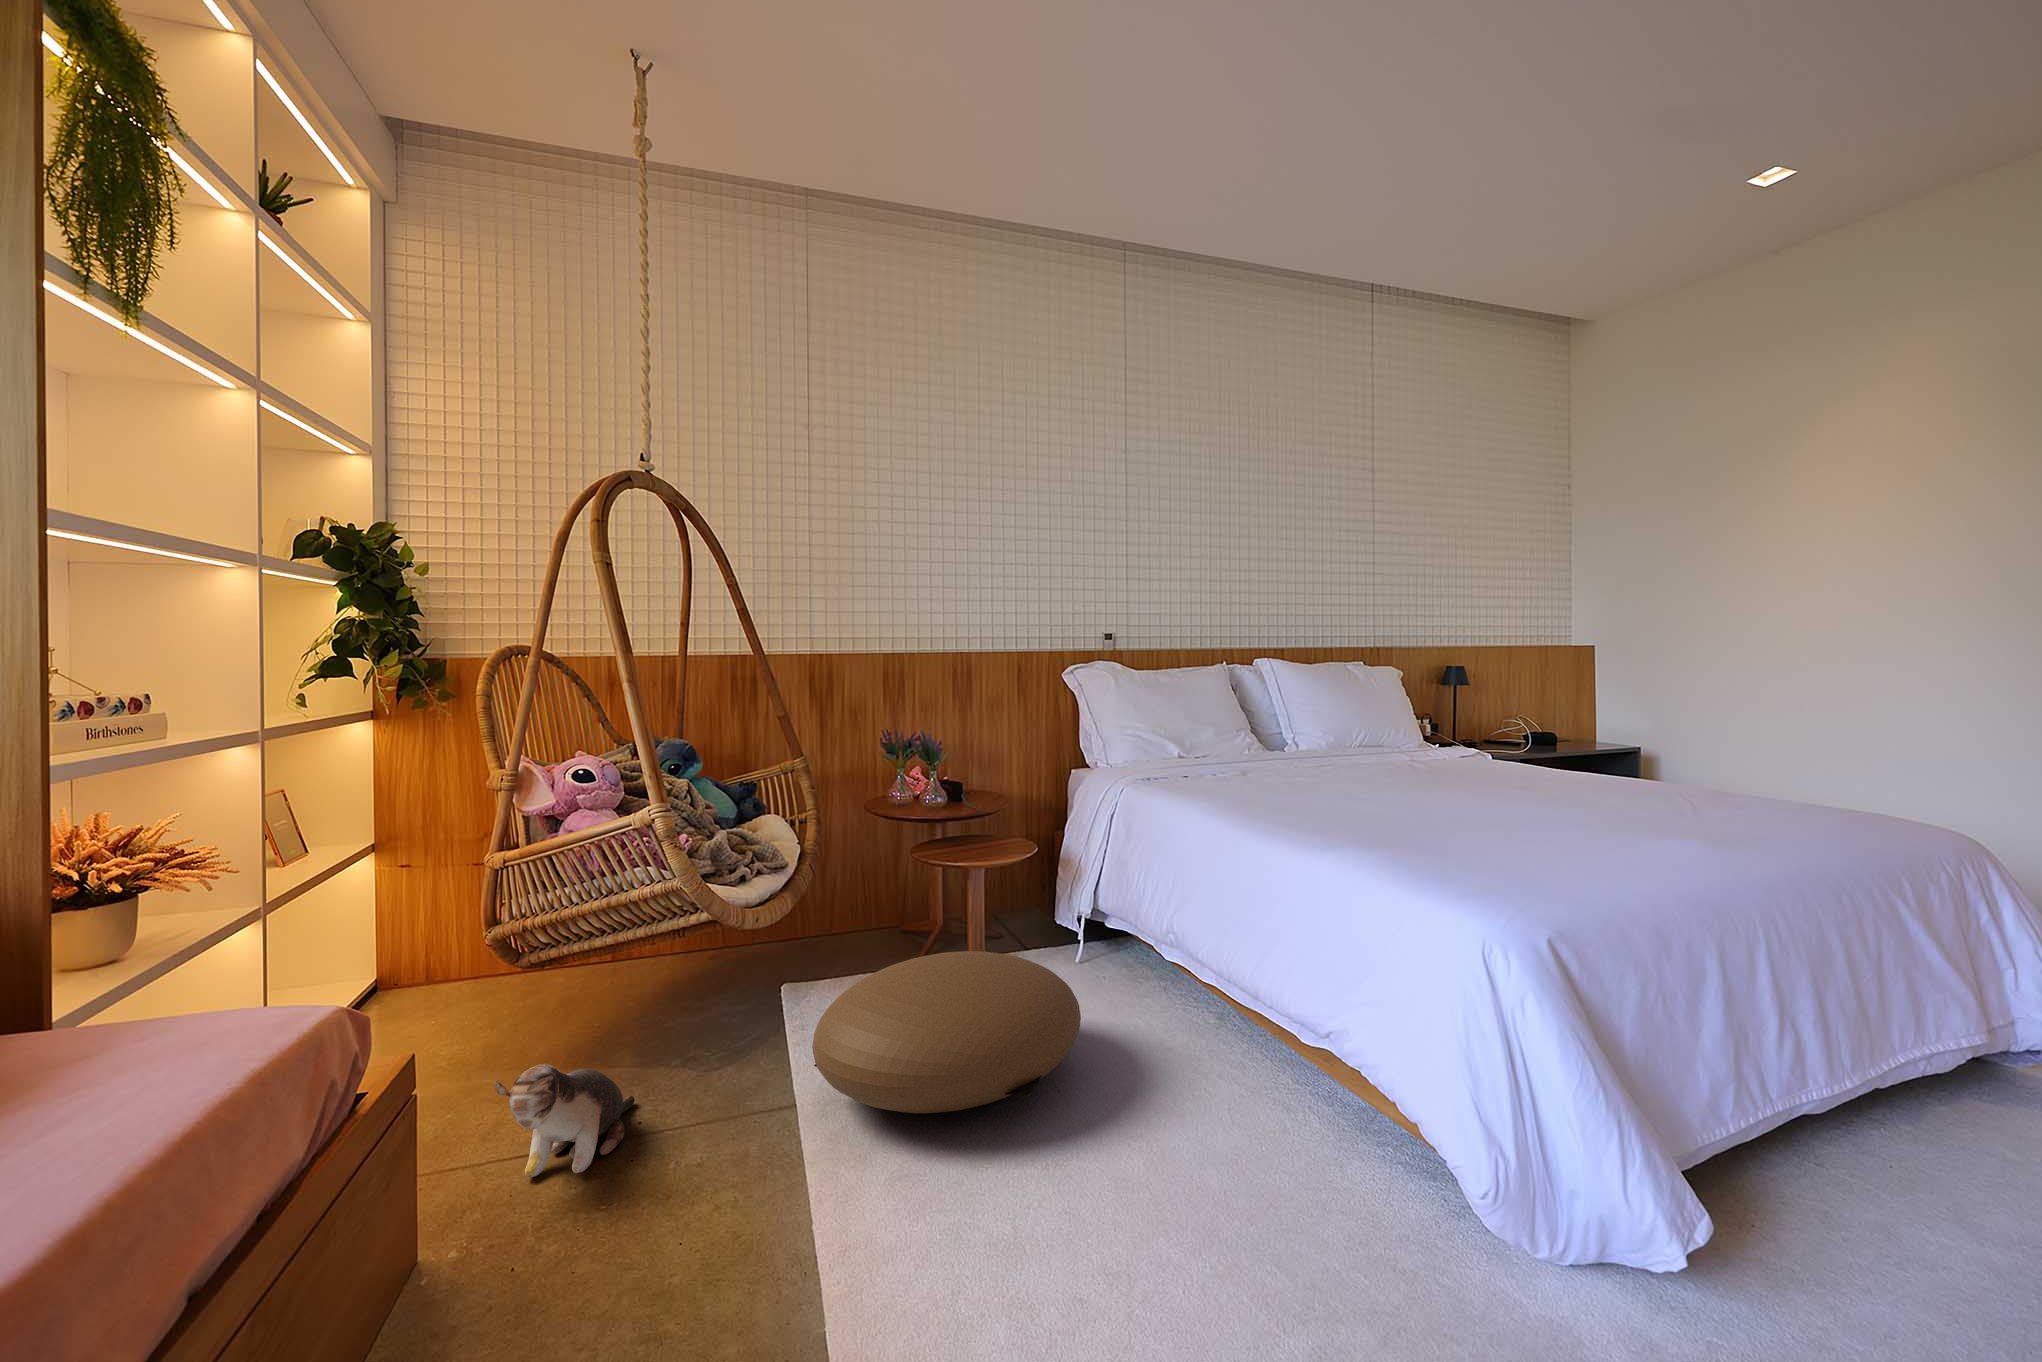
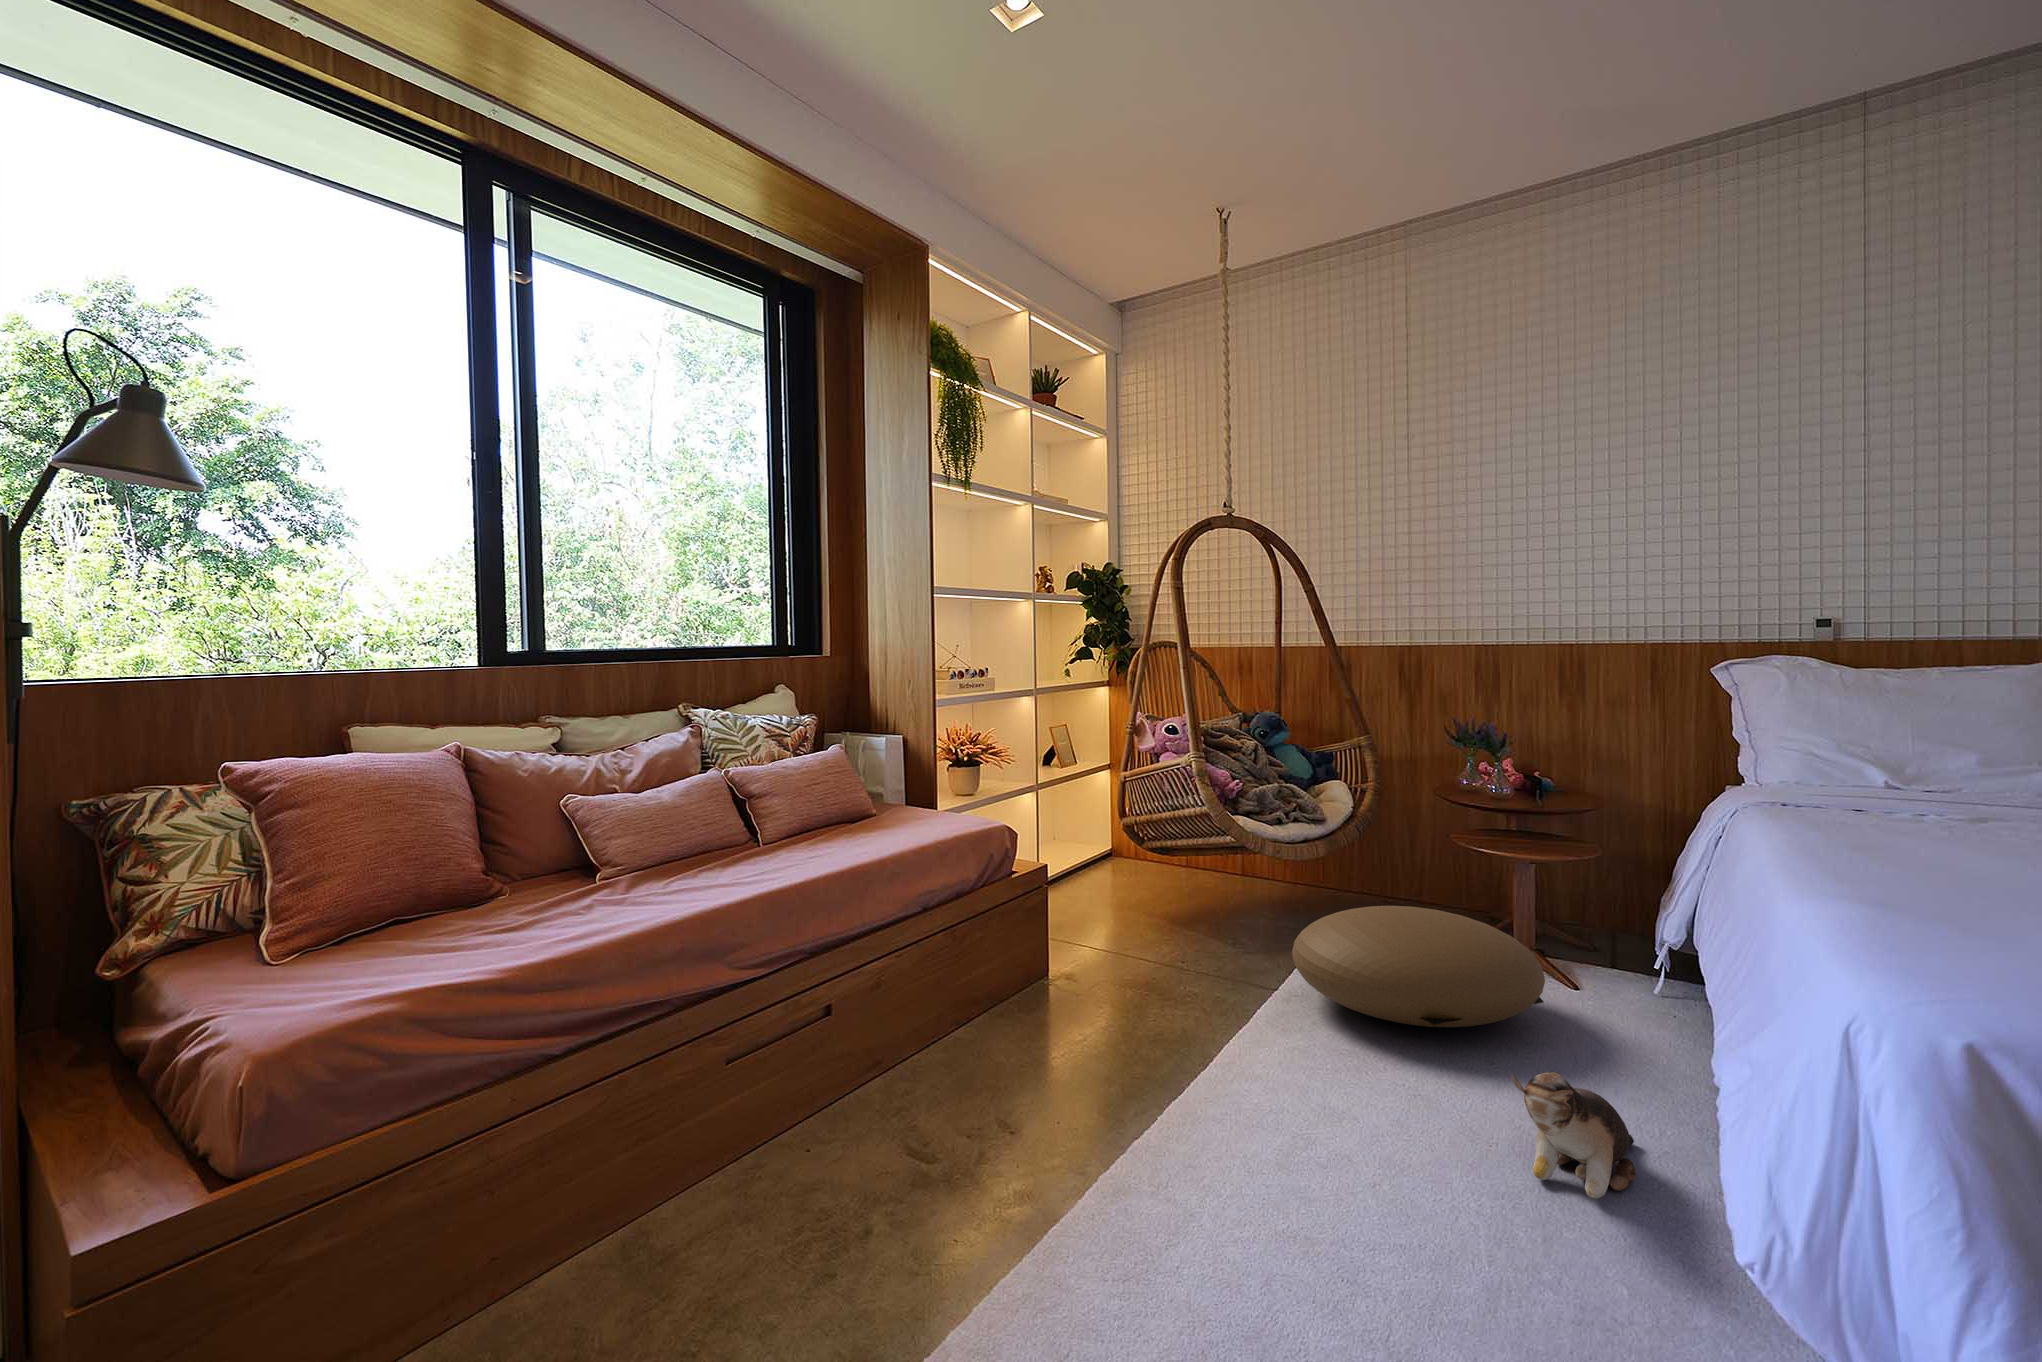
plush toy: present [494,1063,635,1177] -> present [1512,1072,1636,1198]

